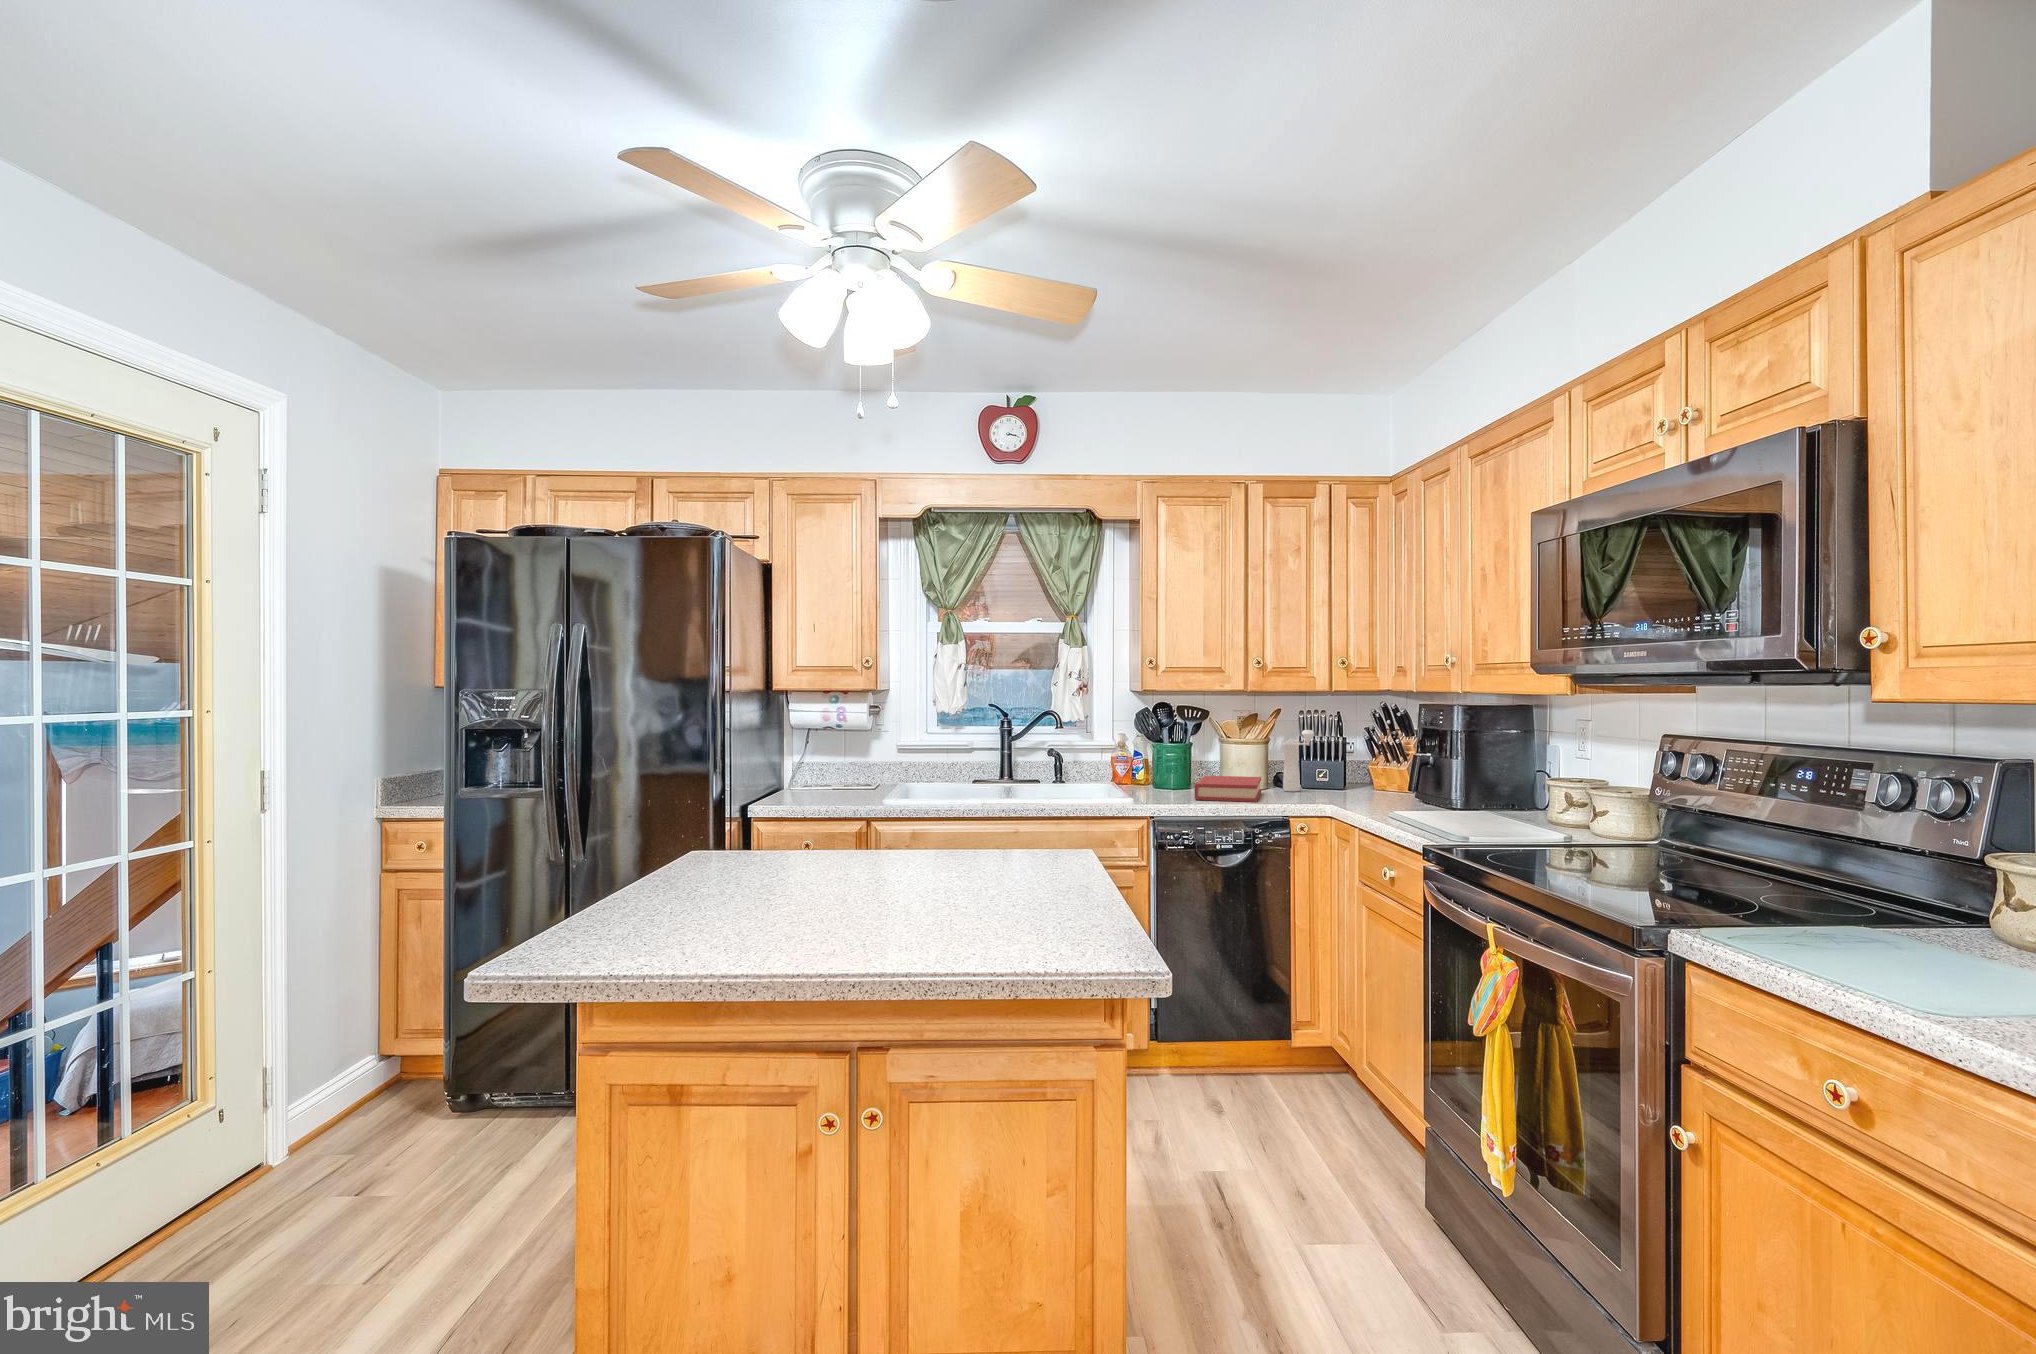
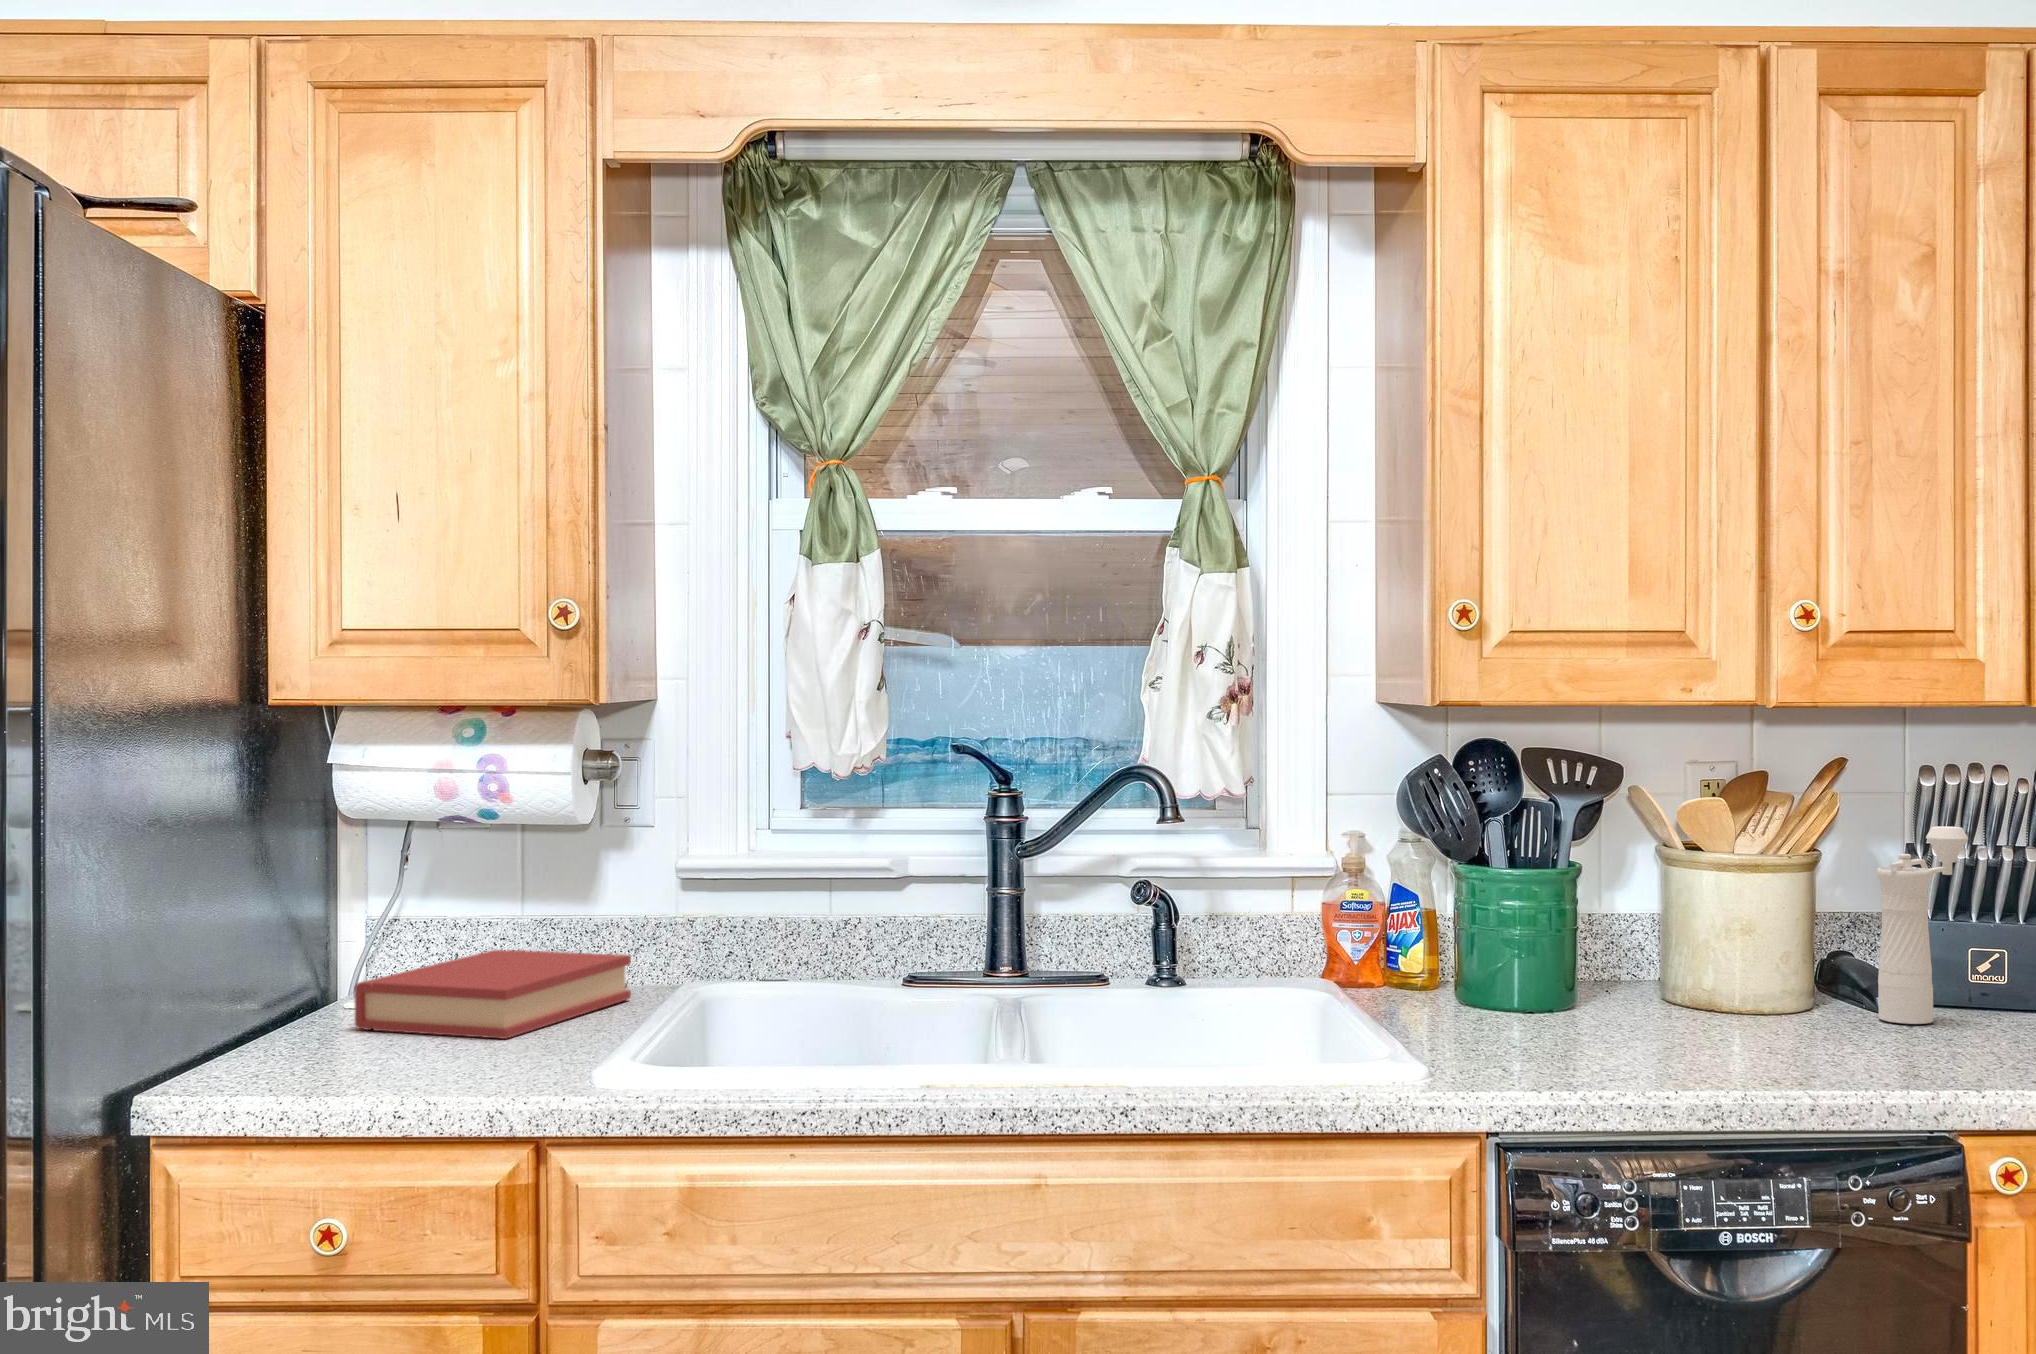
hardback book: present [1195,776,1261,802] -> present [355,950,631,1039]

